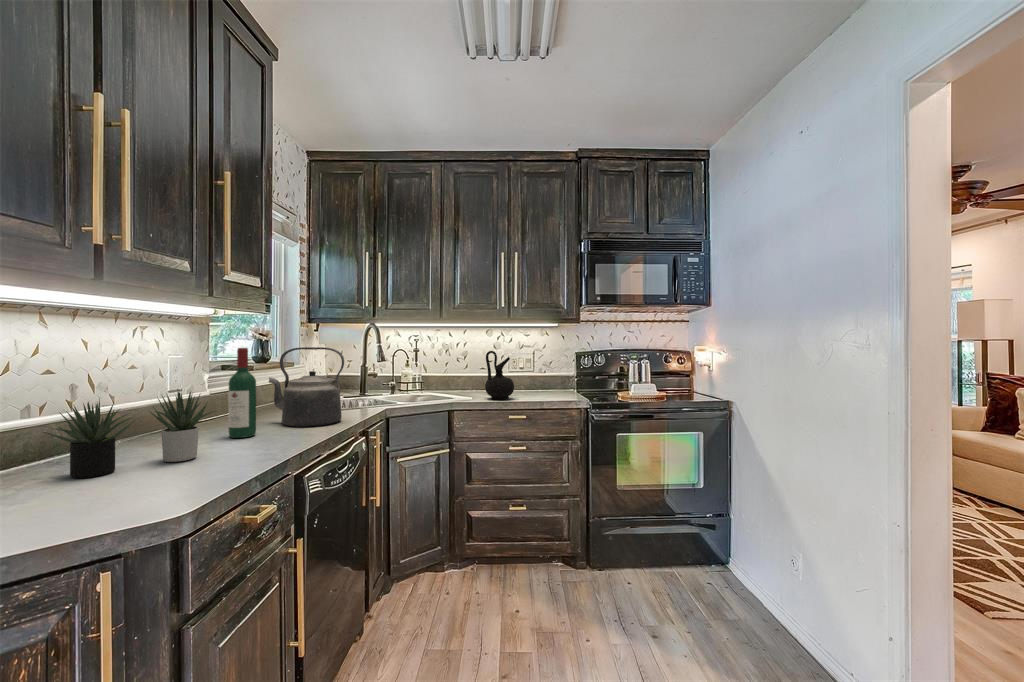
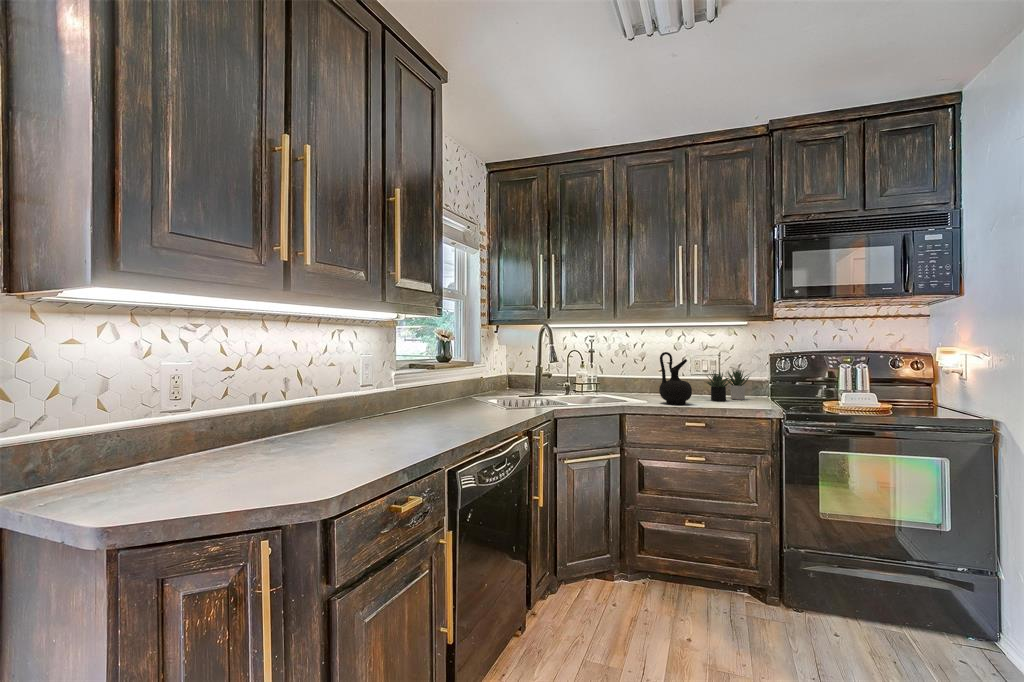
kettle: present [269,347,344,427] -> none [459,347,521,417]
wine bottle: present [228,348,256,438] -> none [431,346,451,422]
succulent plant: present [44,391,215,478] -> present [706,370,749,401]

